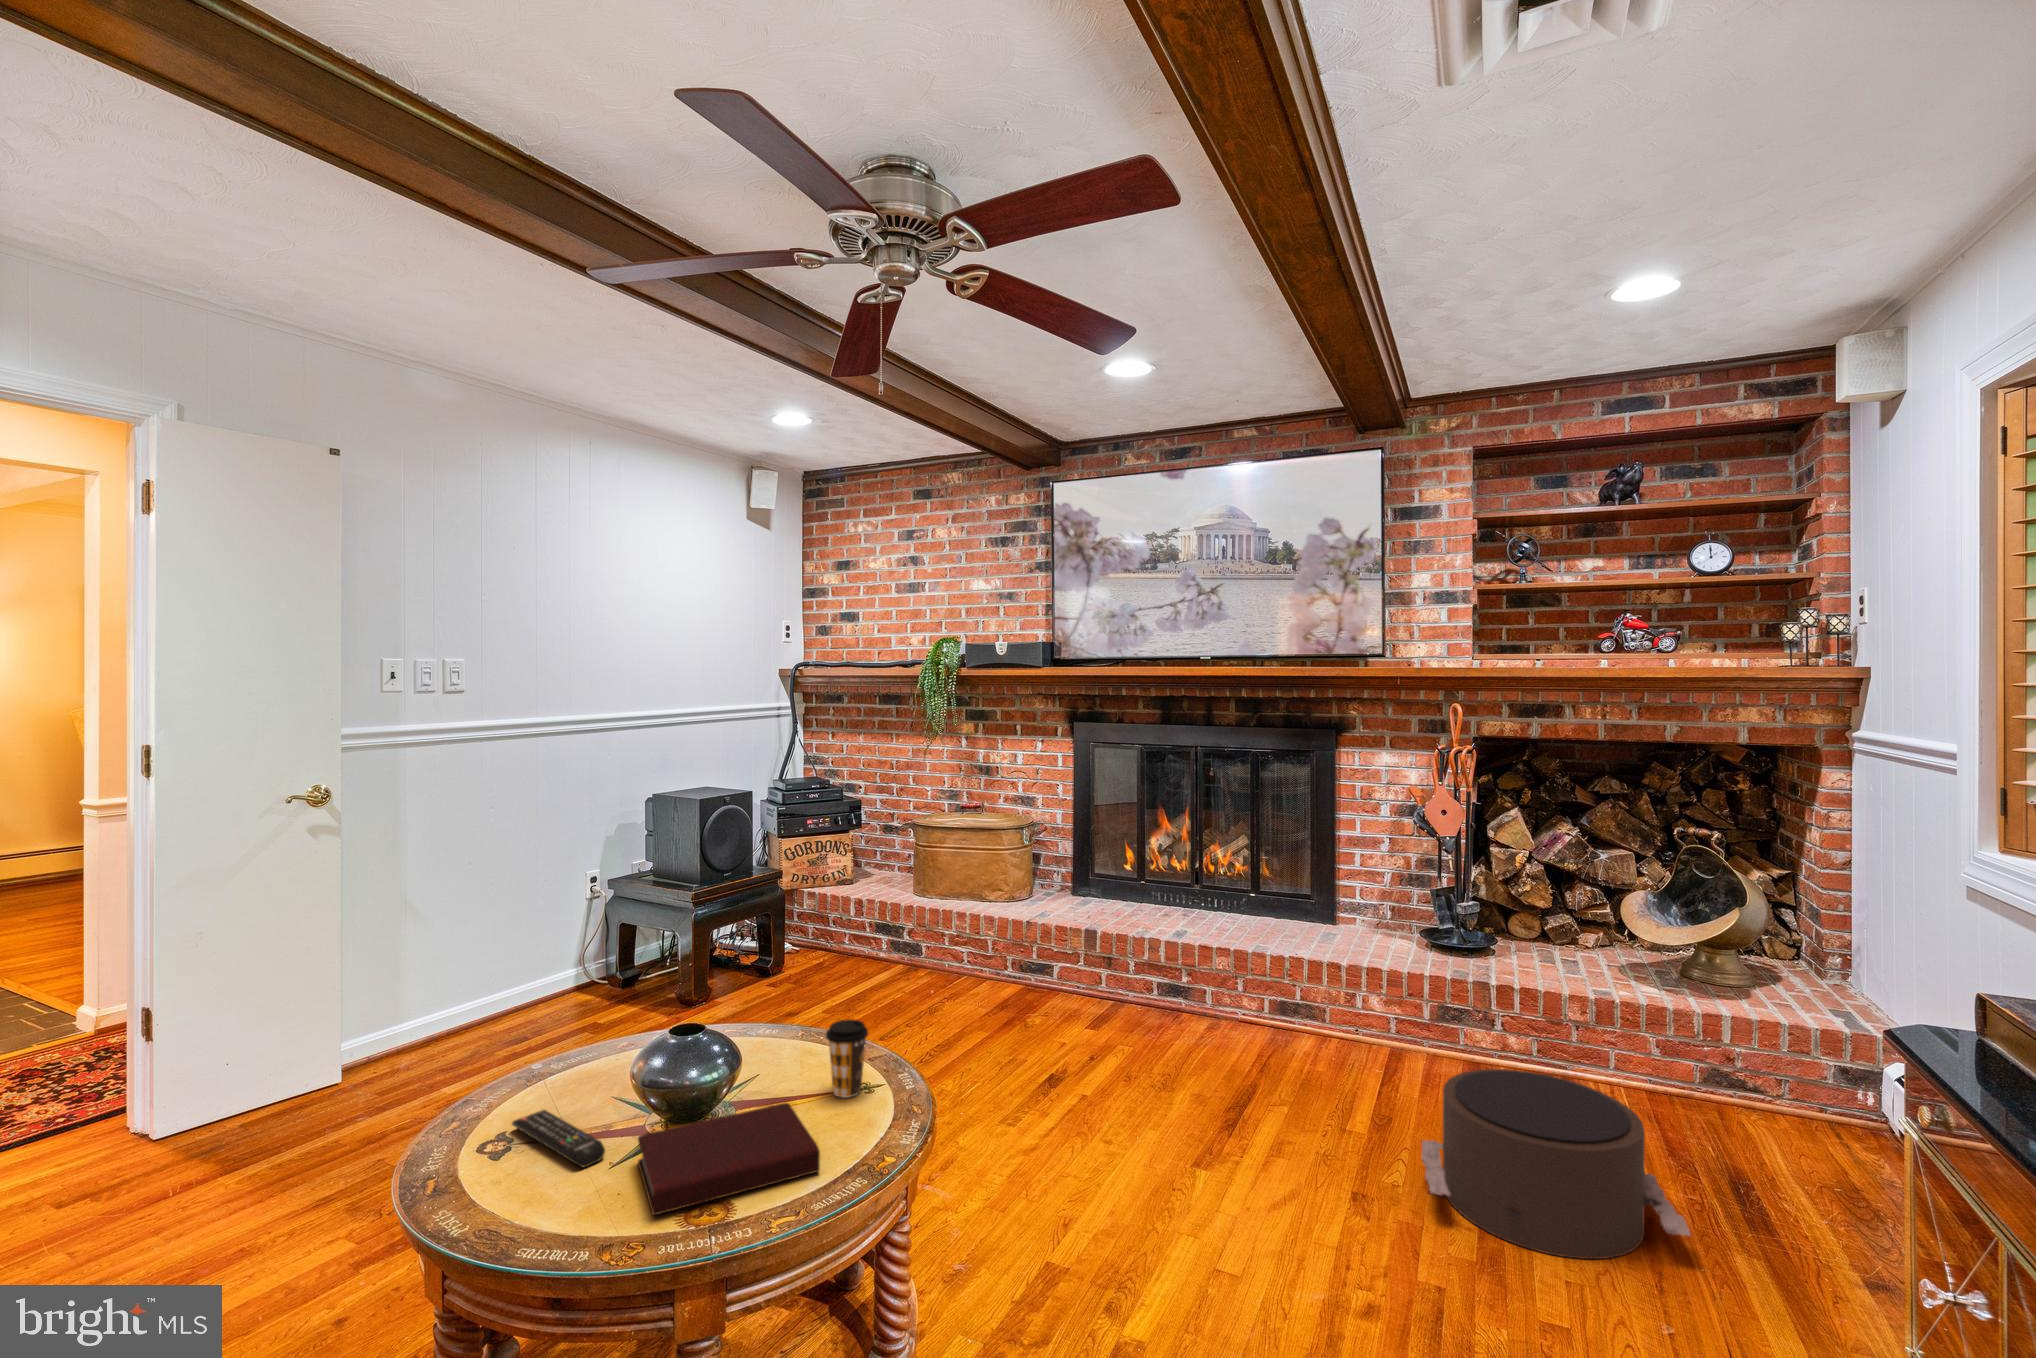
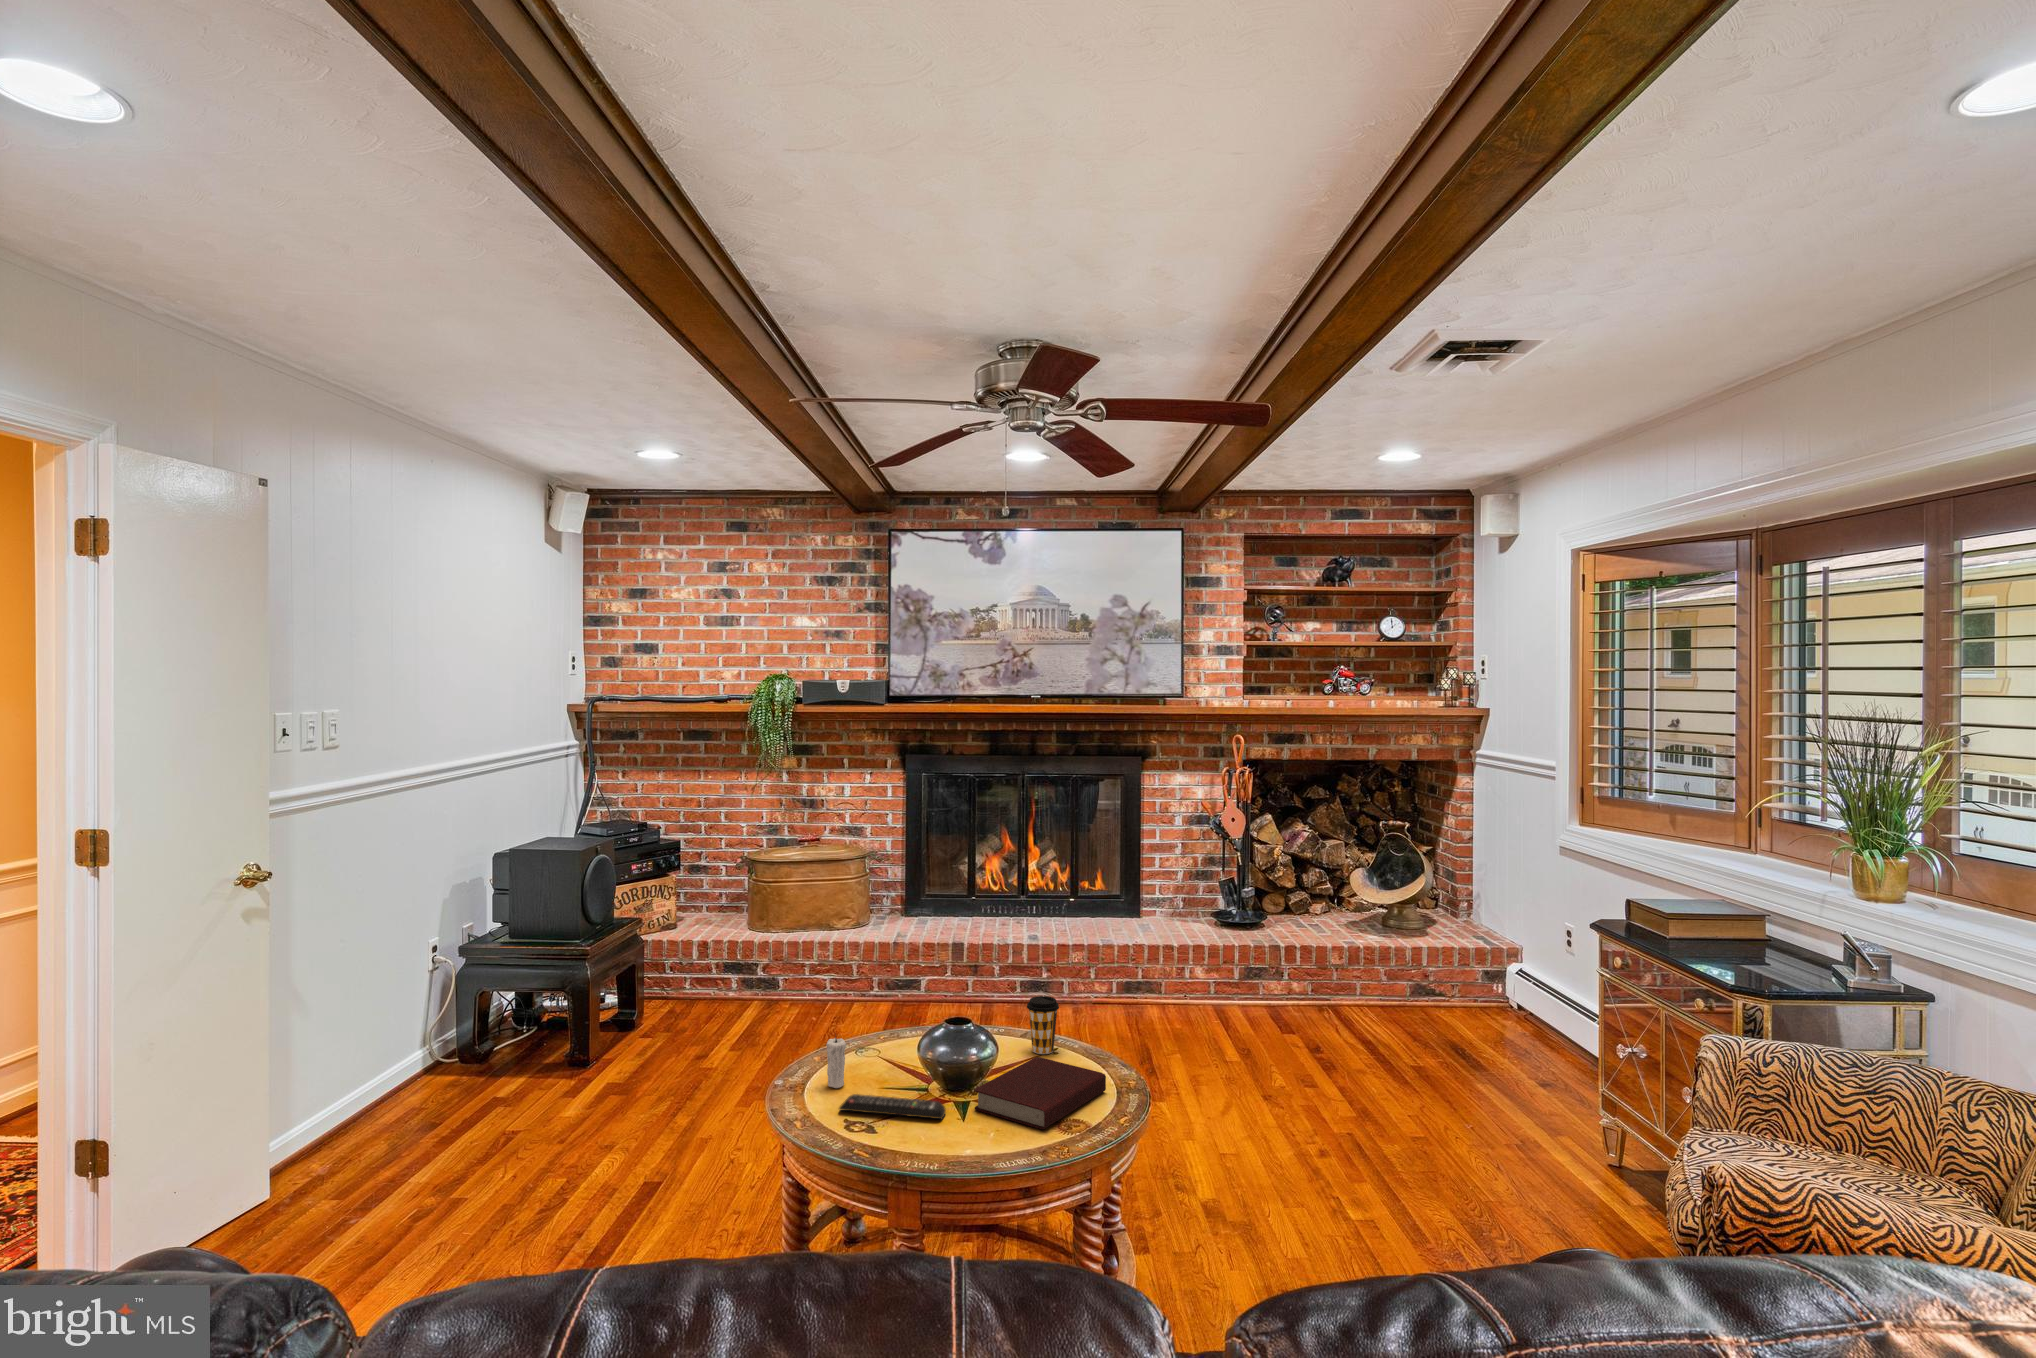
candle: none [560,1028,585,1096] -> present [826,1038,846,1088]
pouf: present [1422,1069,1691,1259] -> none [1296,995,1470,1104]

